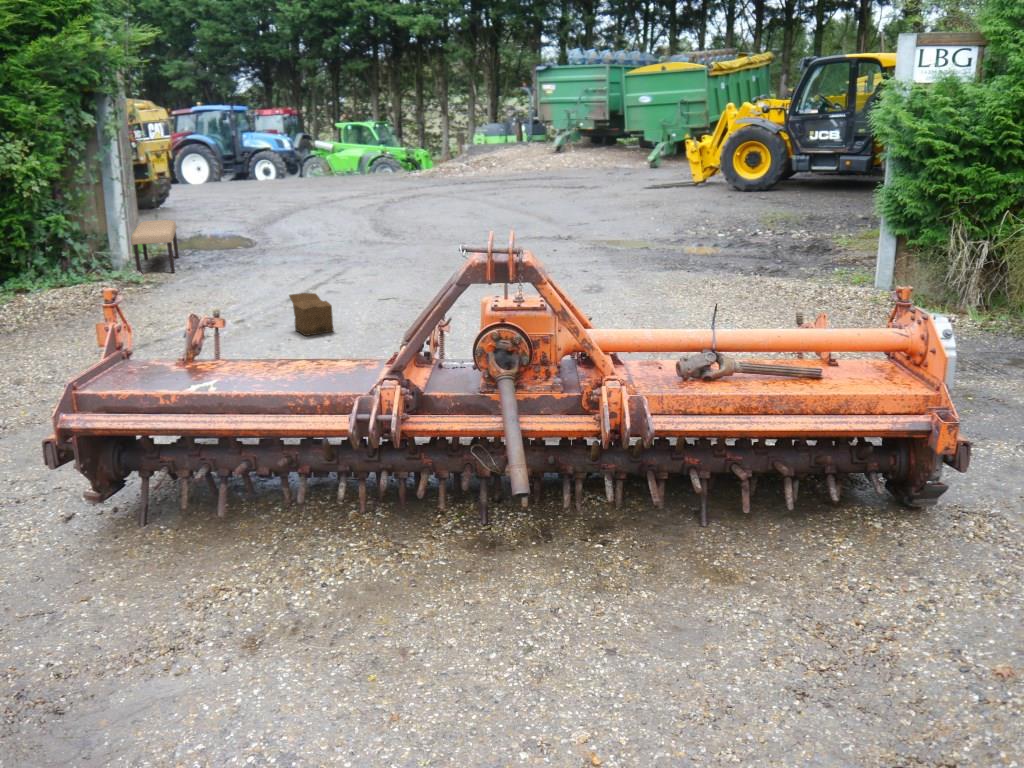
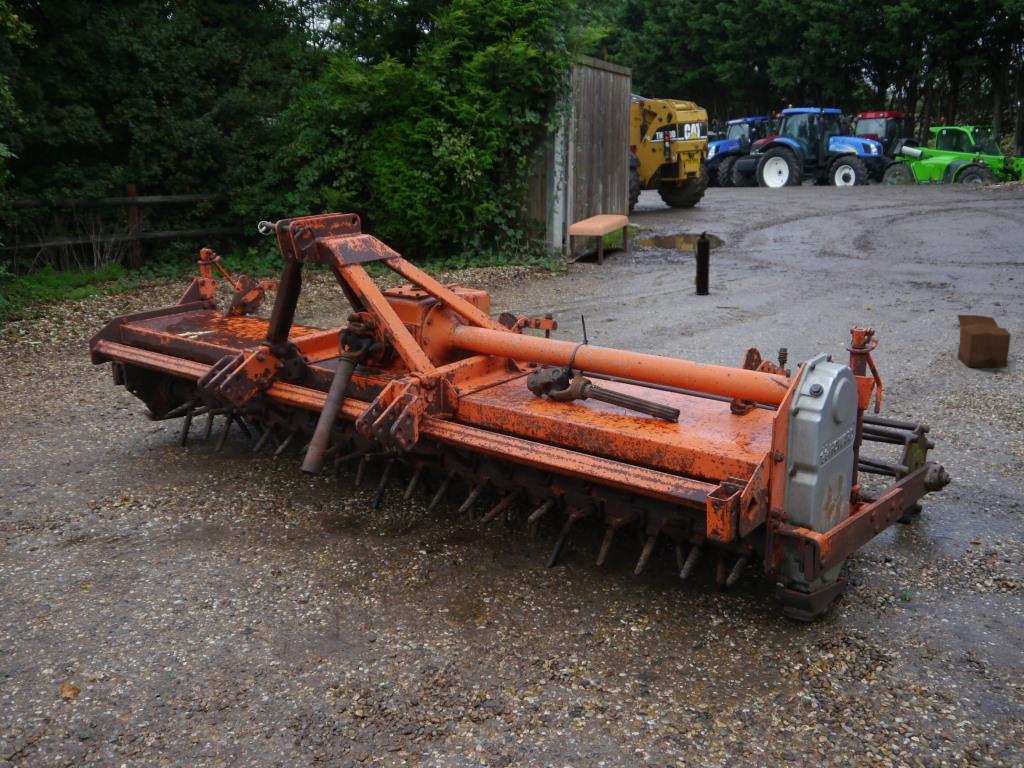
fire extinguisher: none [310,226,332,289] -> present [693,231,712,295]
cardboard box: present [289,293,334,336] -> present [958,315,1011,367]

